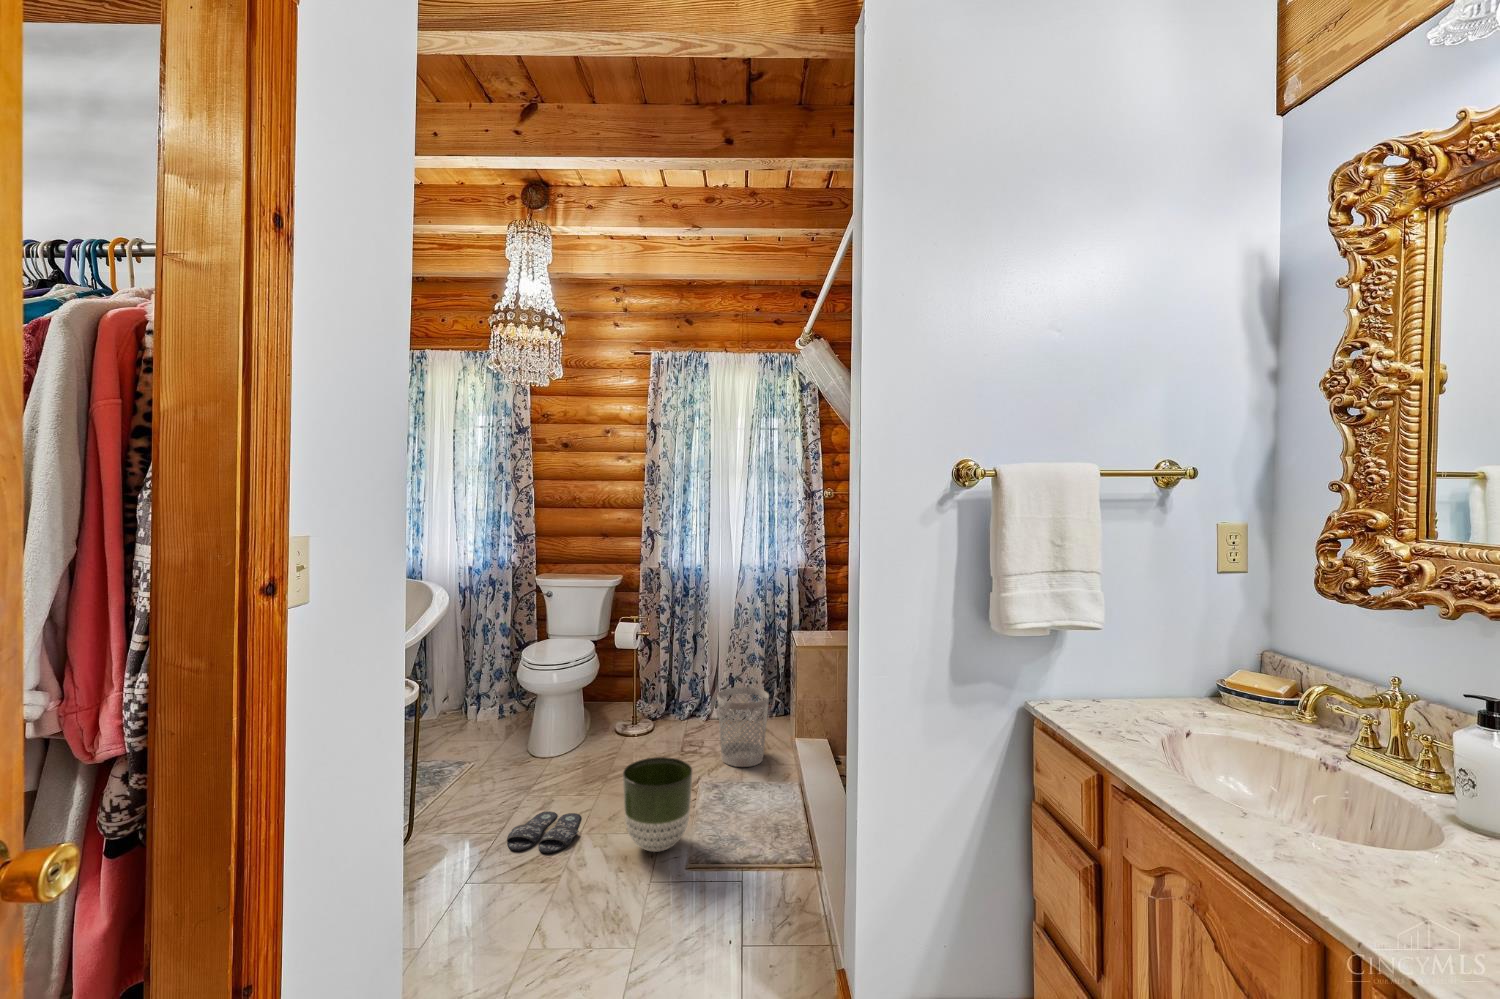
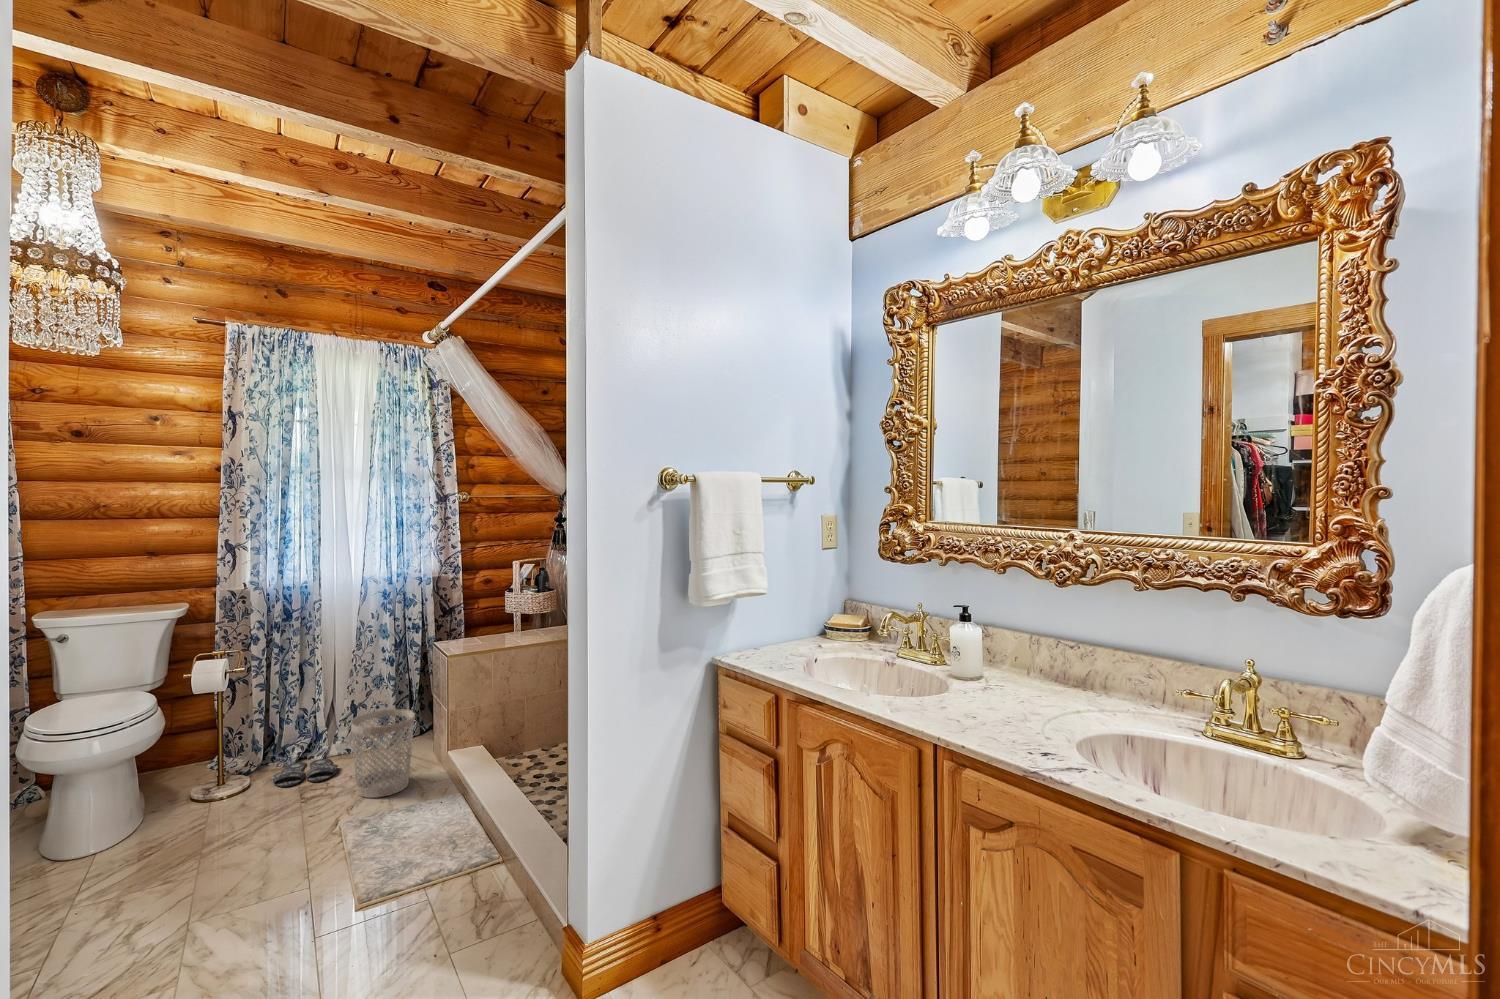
planter: present [623,757,692,852] -> none [264,796,356,905]
slippers: present [507,811,581,853] -> present [272,759,338,787]

